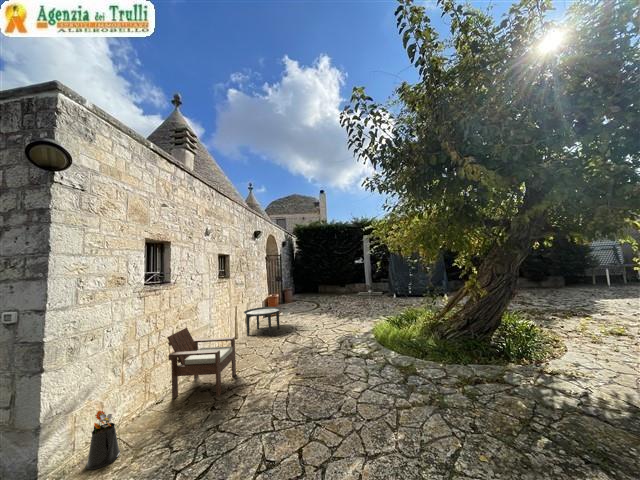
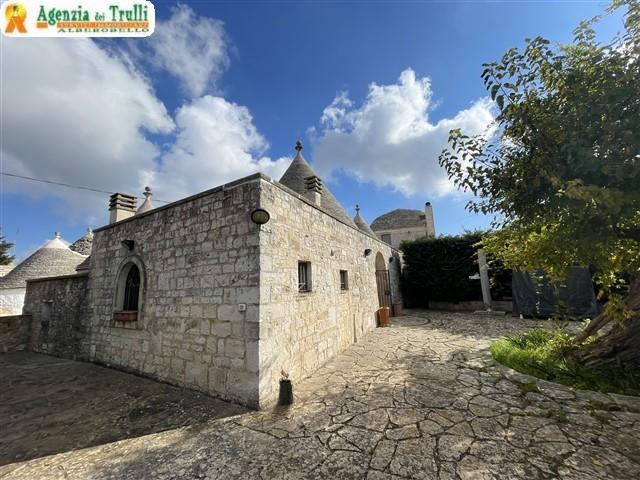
round table: present [244,307,281,336] -> none [360,317,393,342]
chair: present [167,328,236,399] -> none [312,326,360,380]

